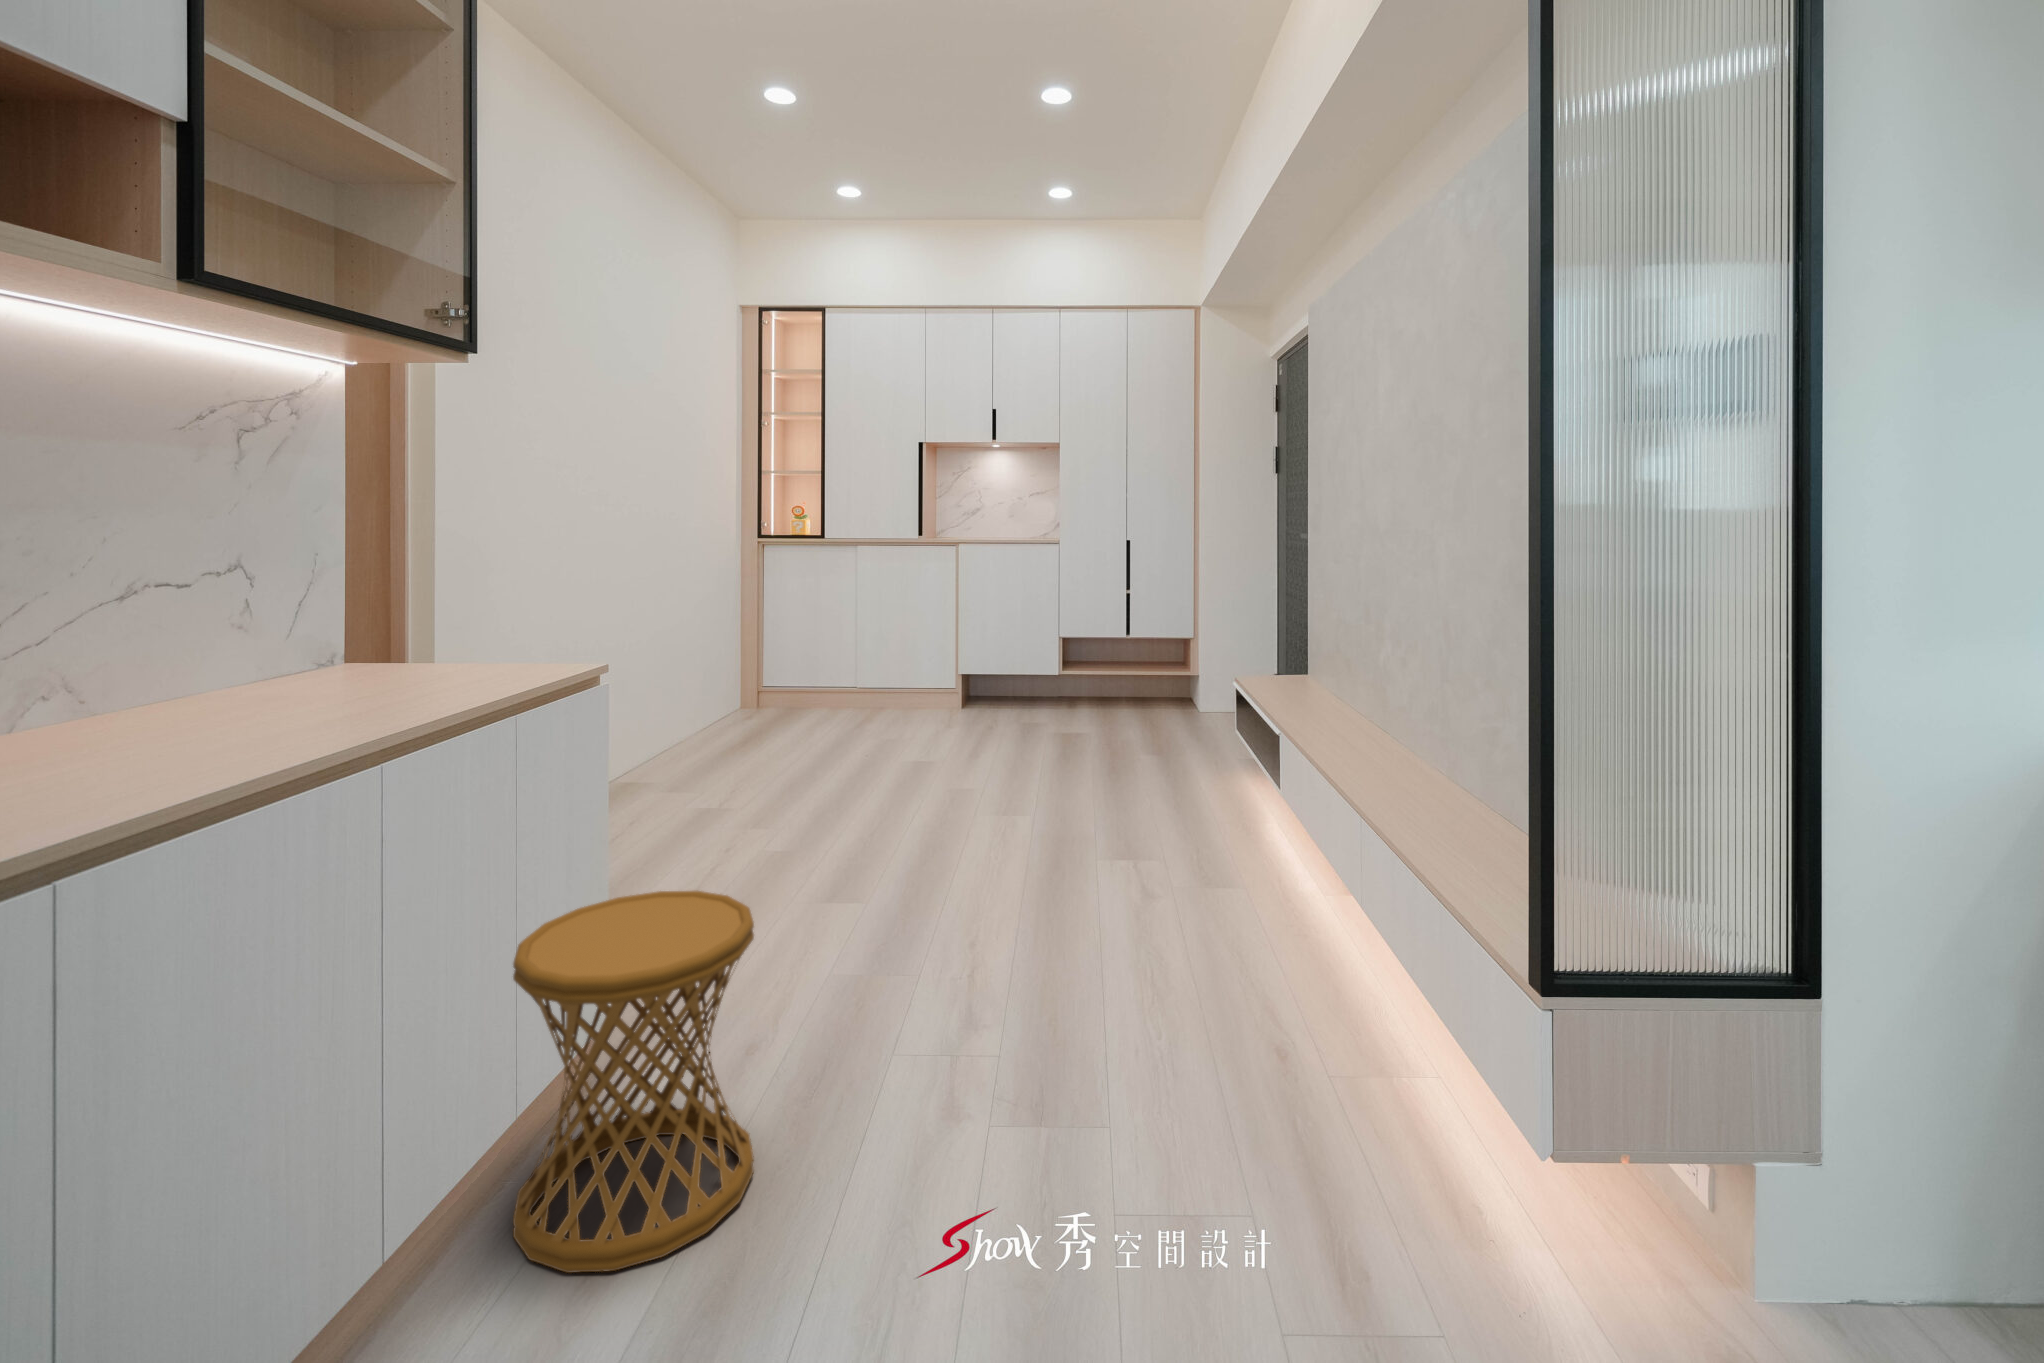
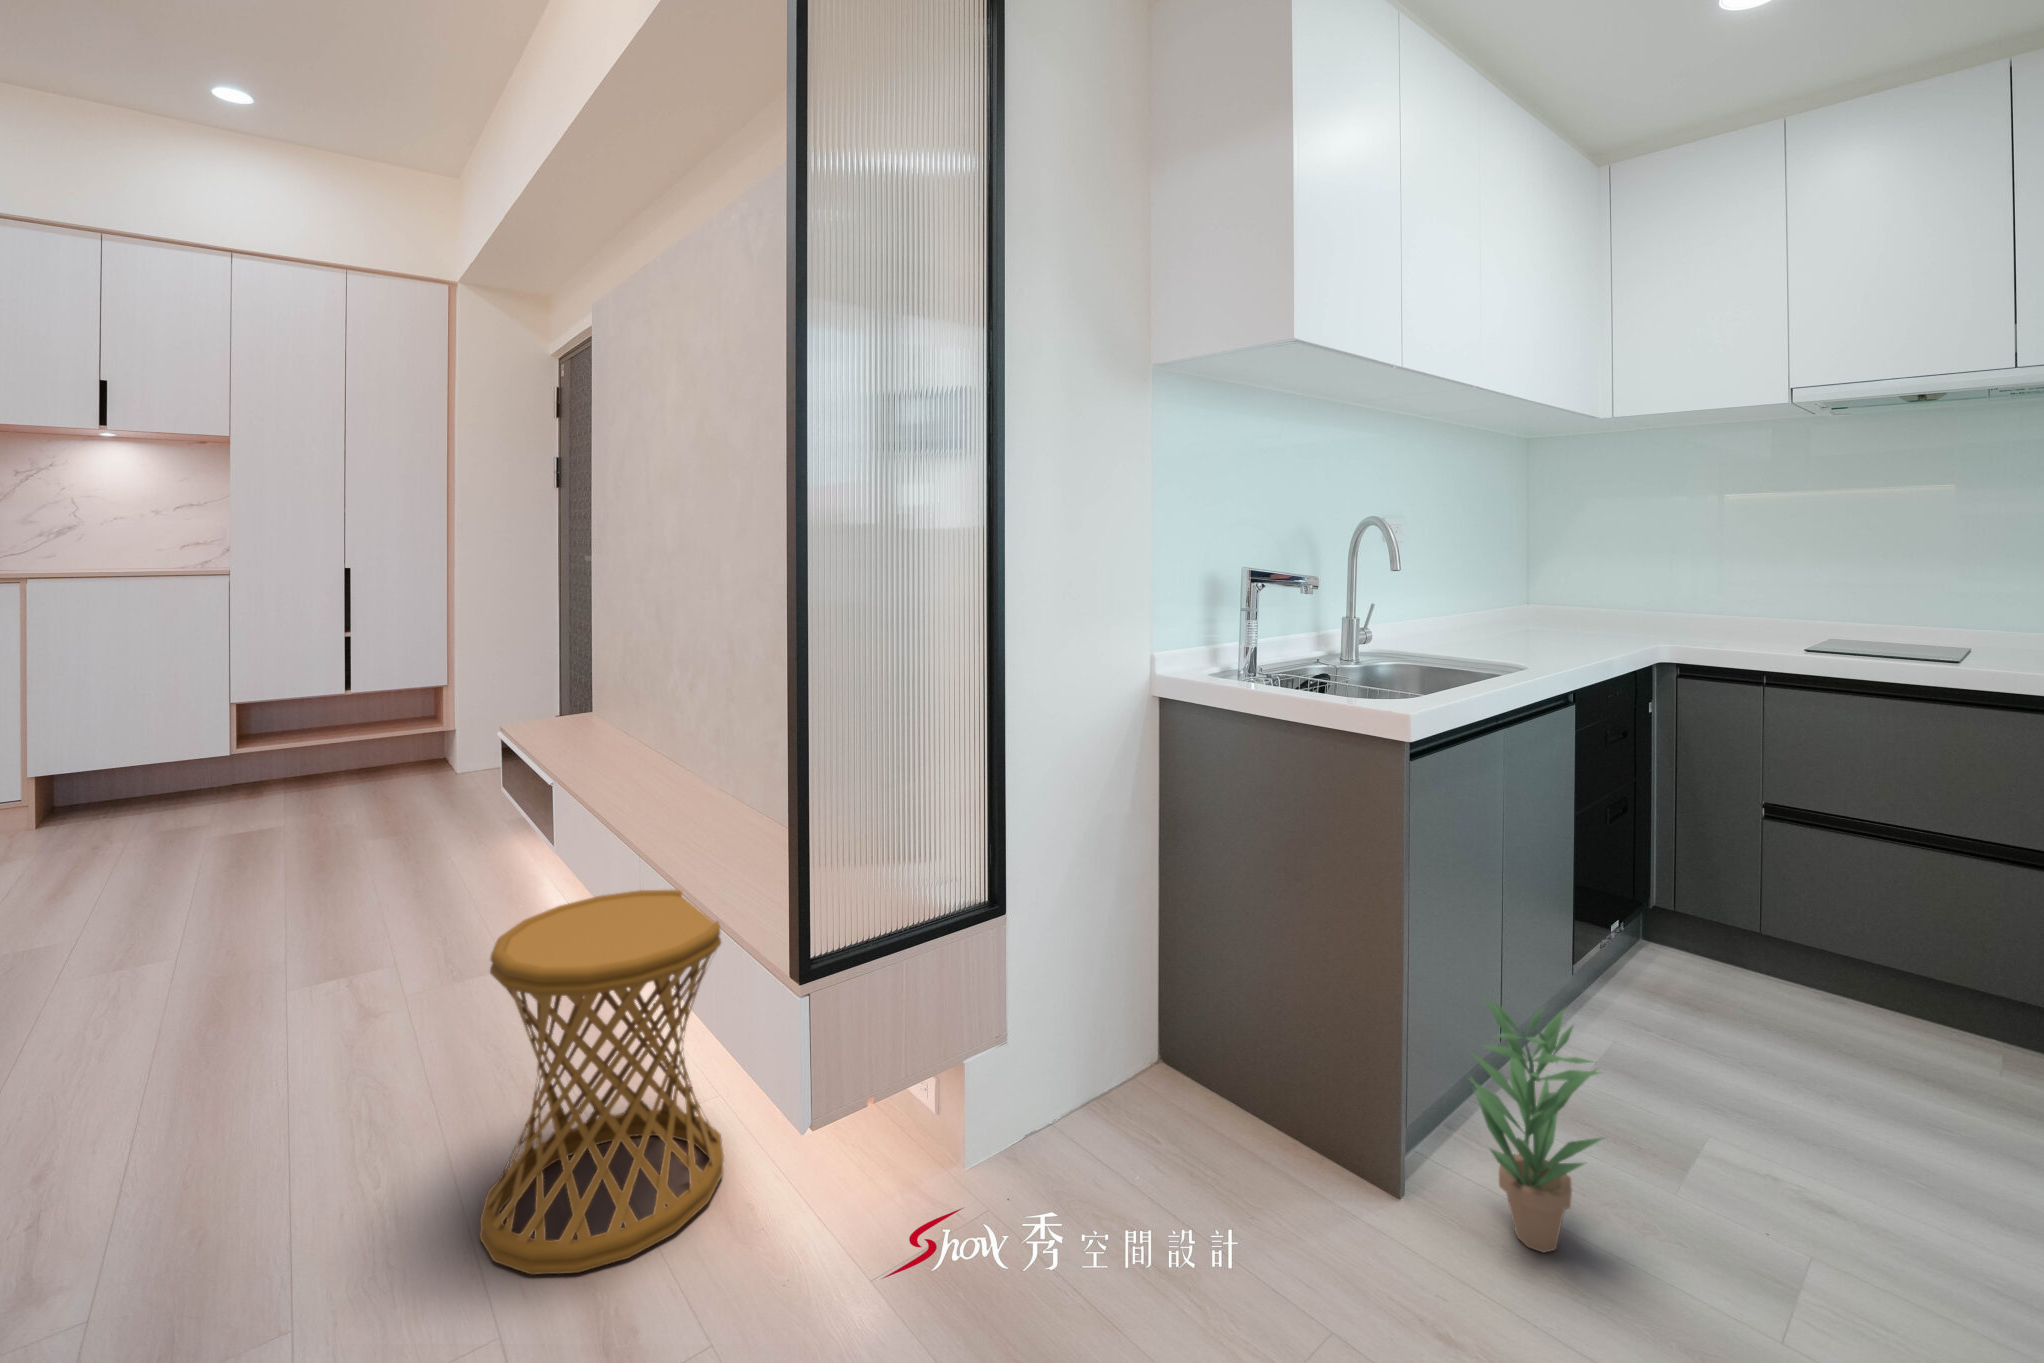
potted plant: none [1504,1001,1644,1254] -> present [1470,999,1604,1252]

